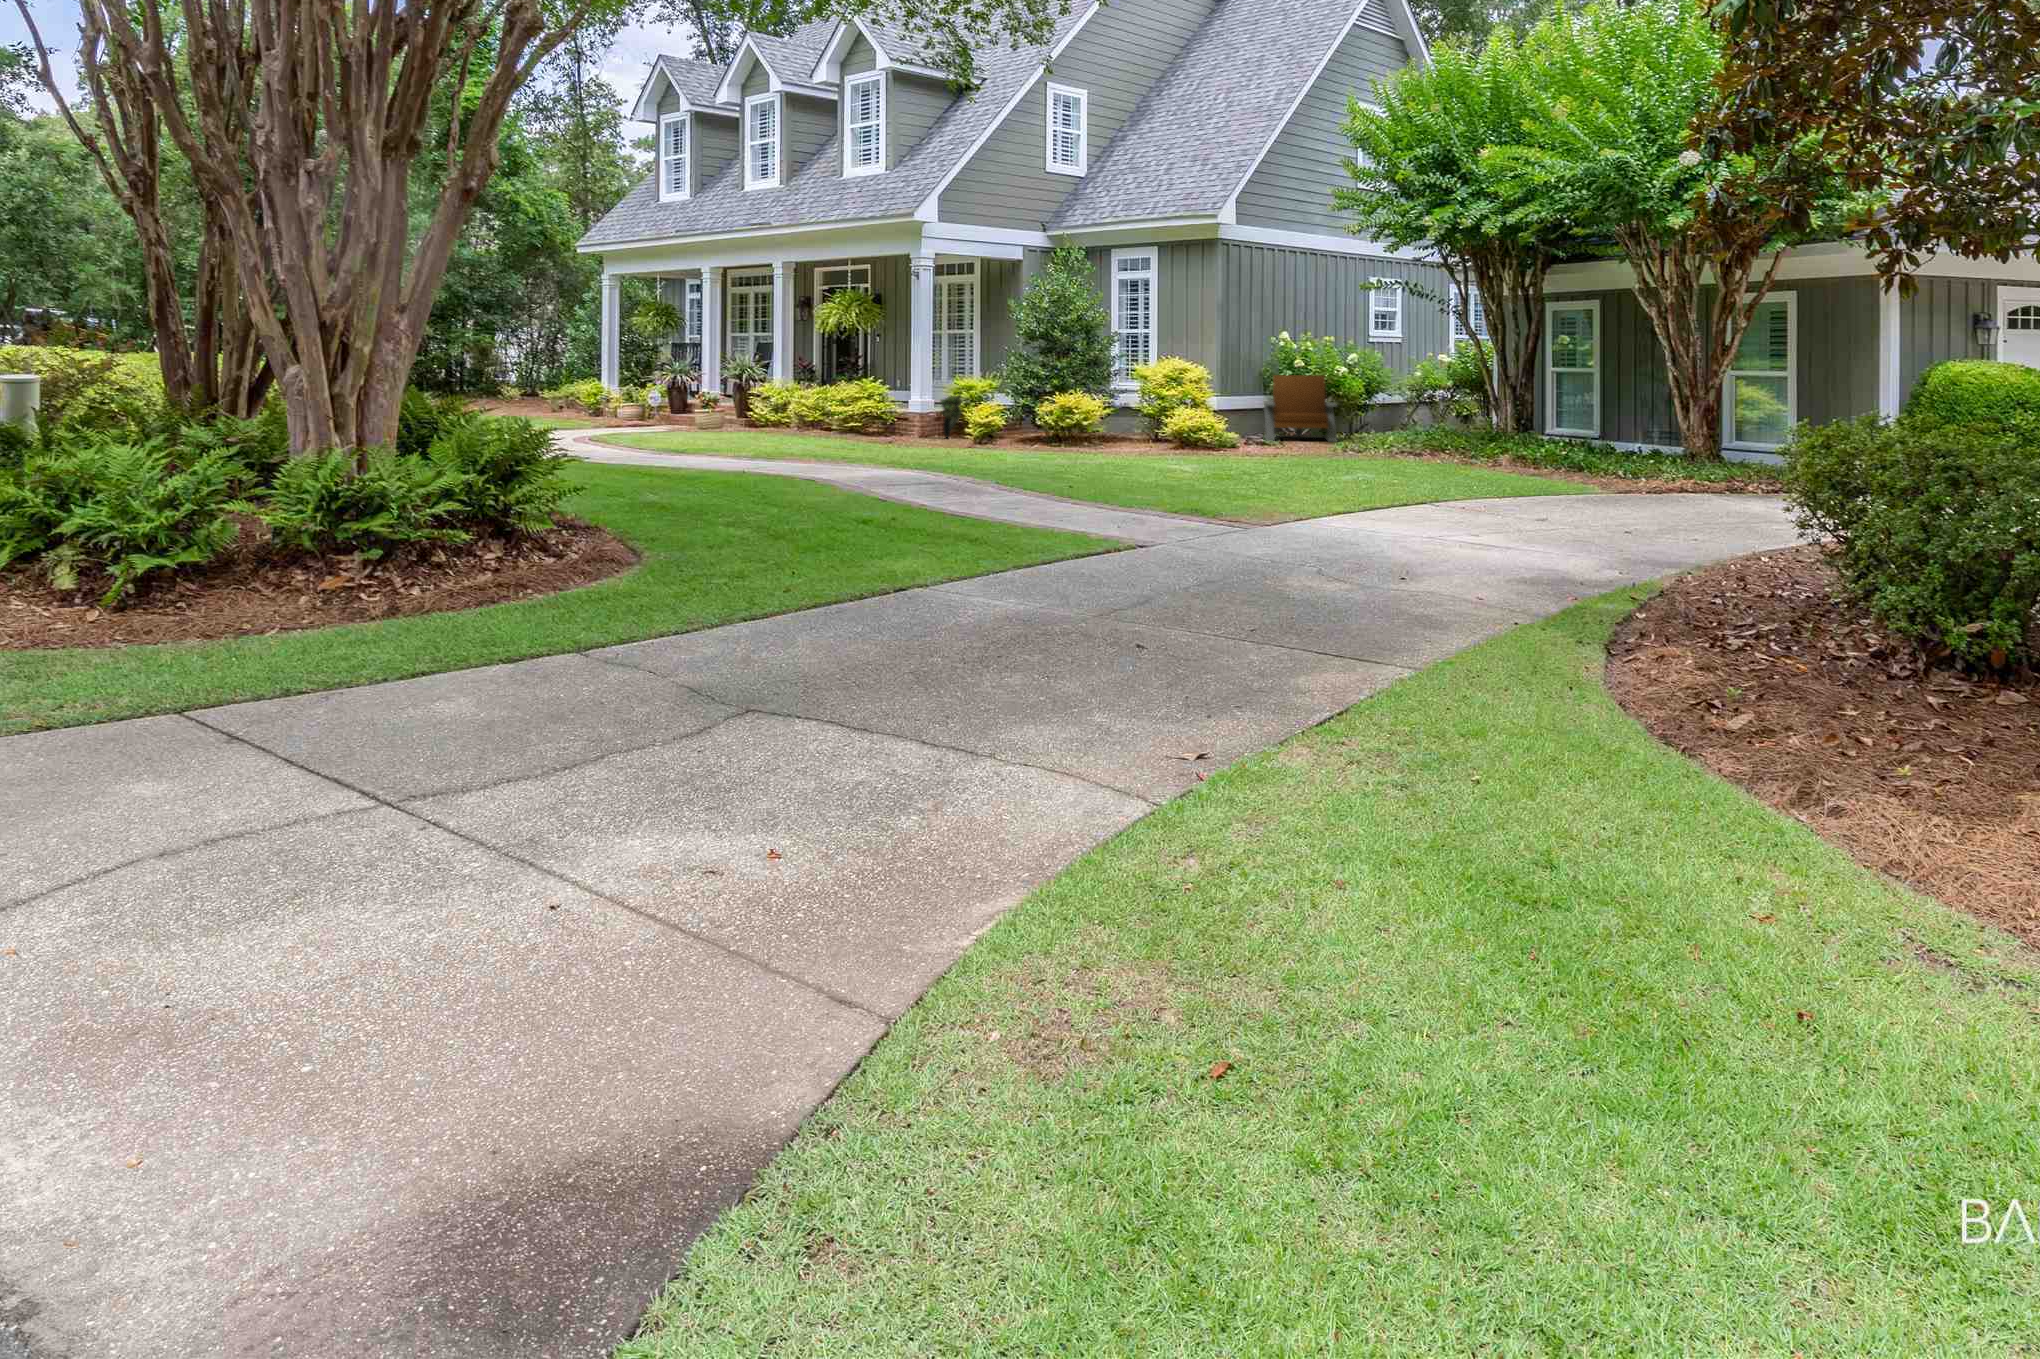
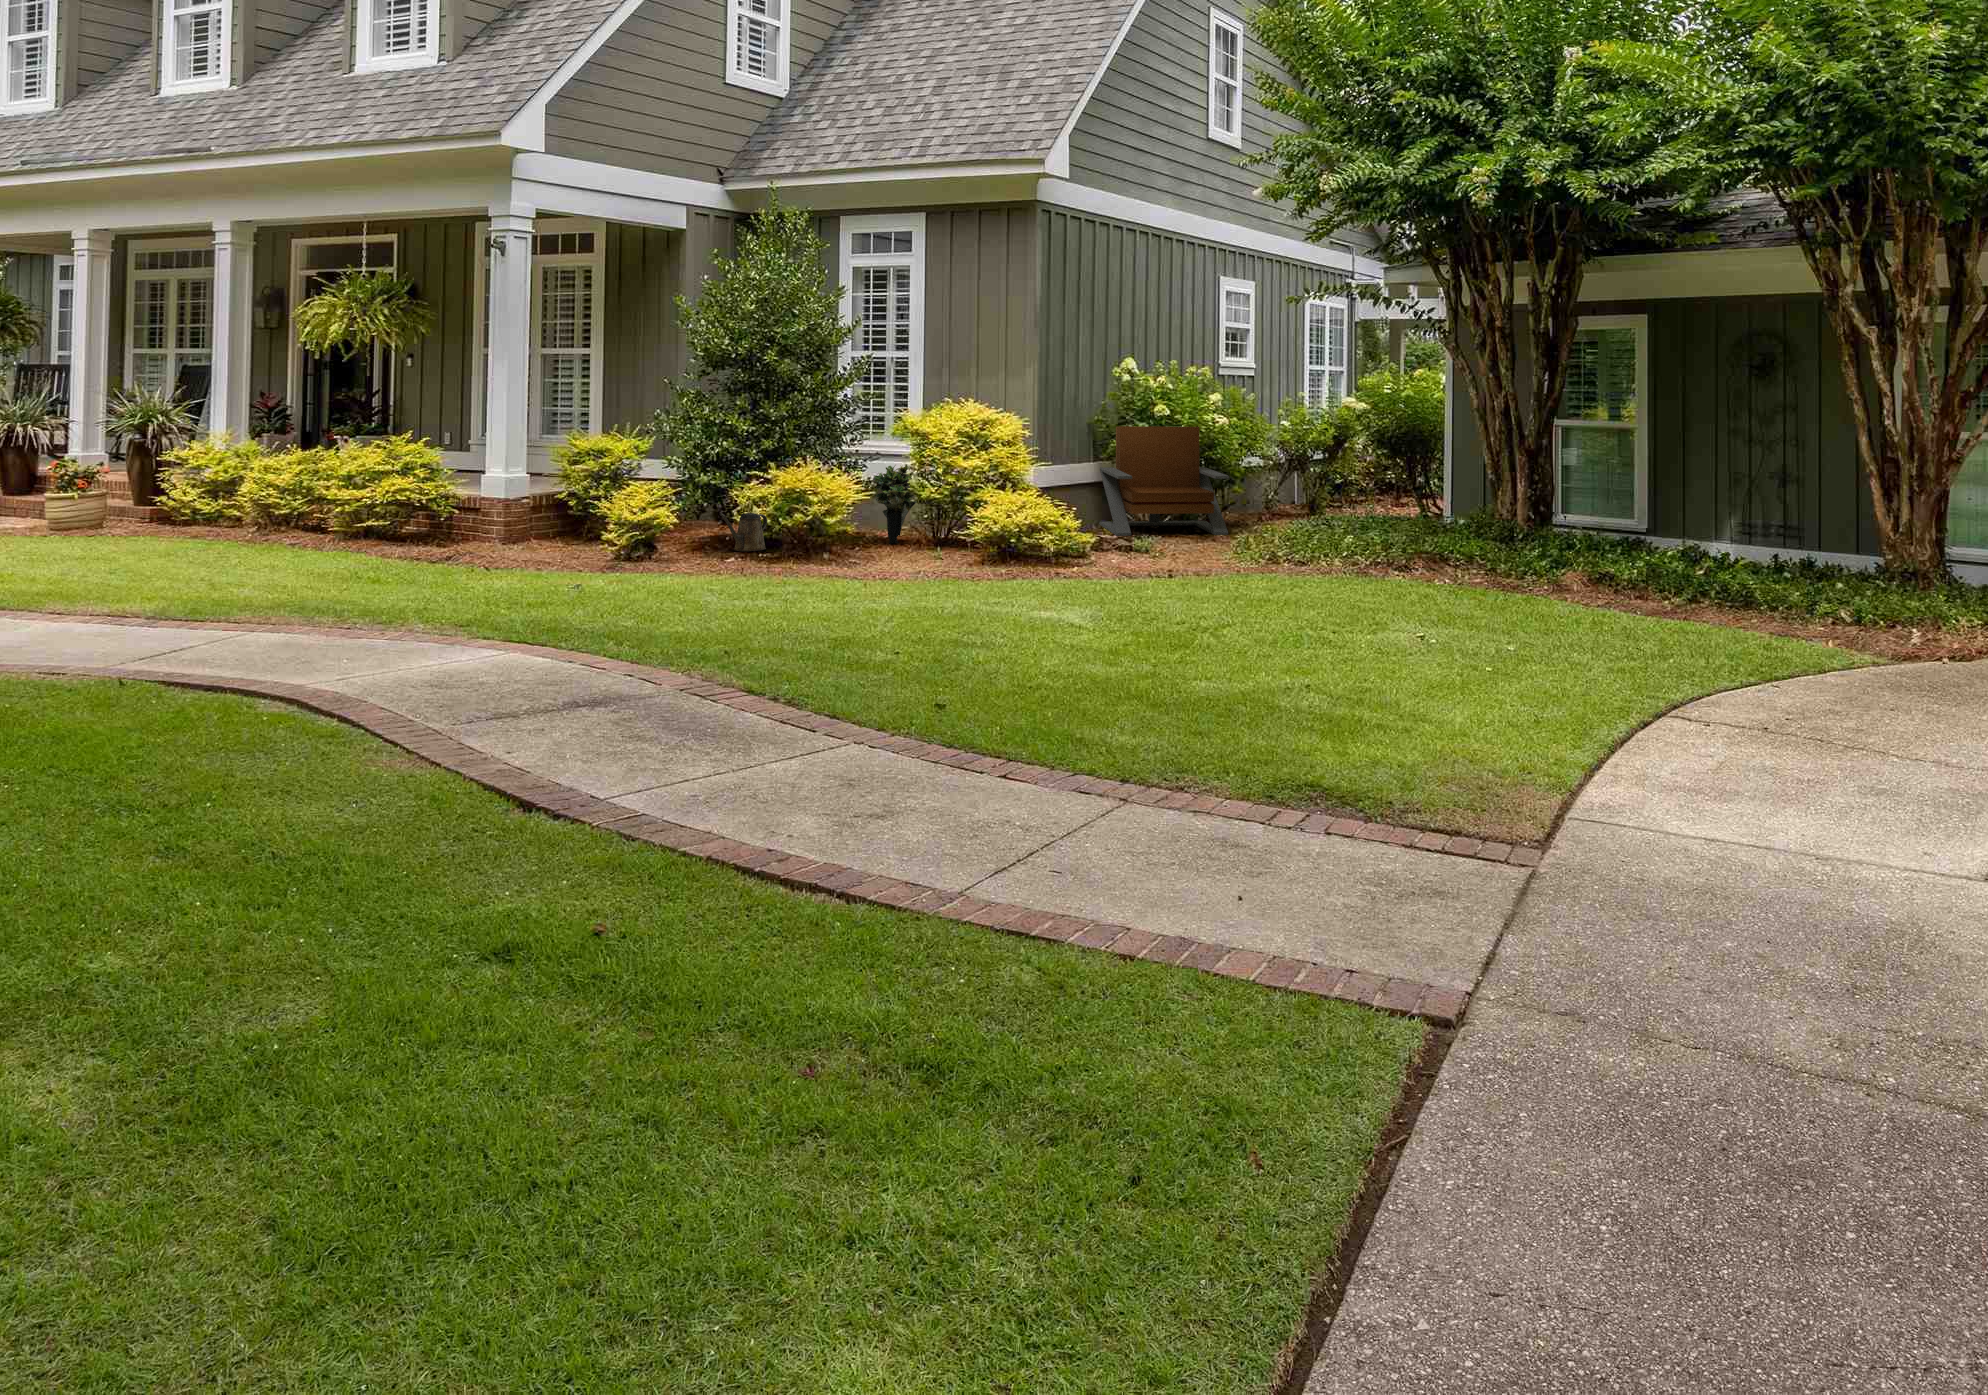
potted plant: present [940,394,963,438] -> present [874,464,917,544]
watering can: none [1027,419,1056,442] -> present [720,513,767,551]

